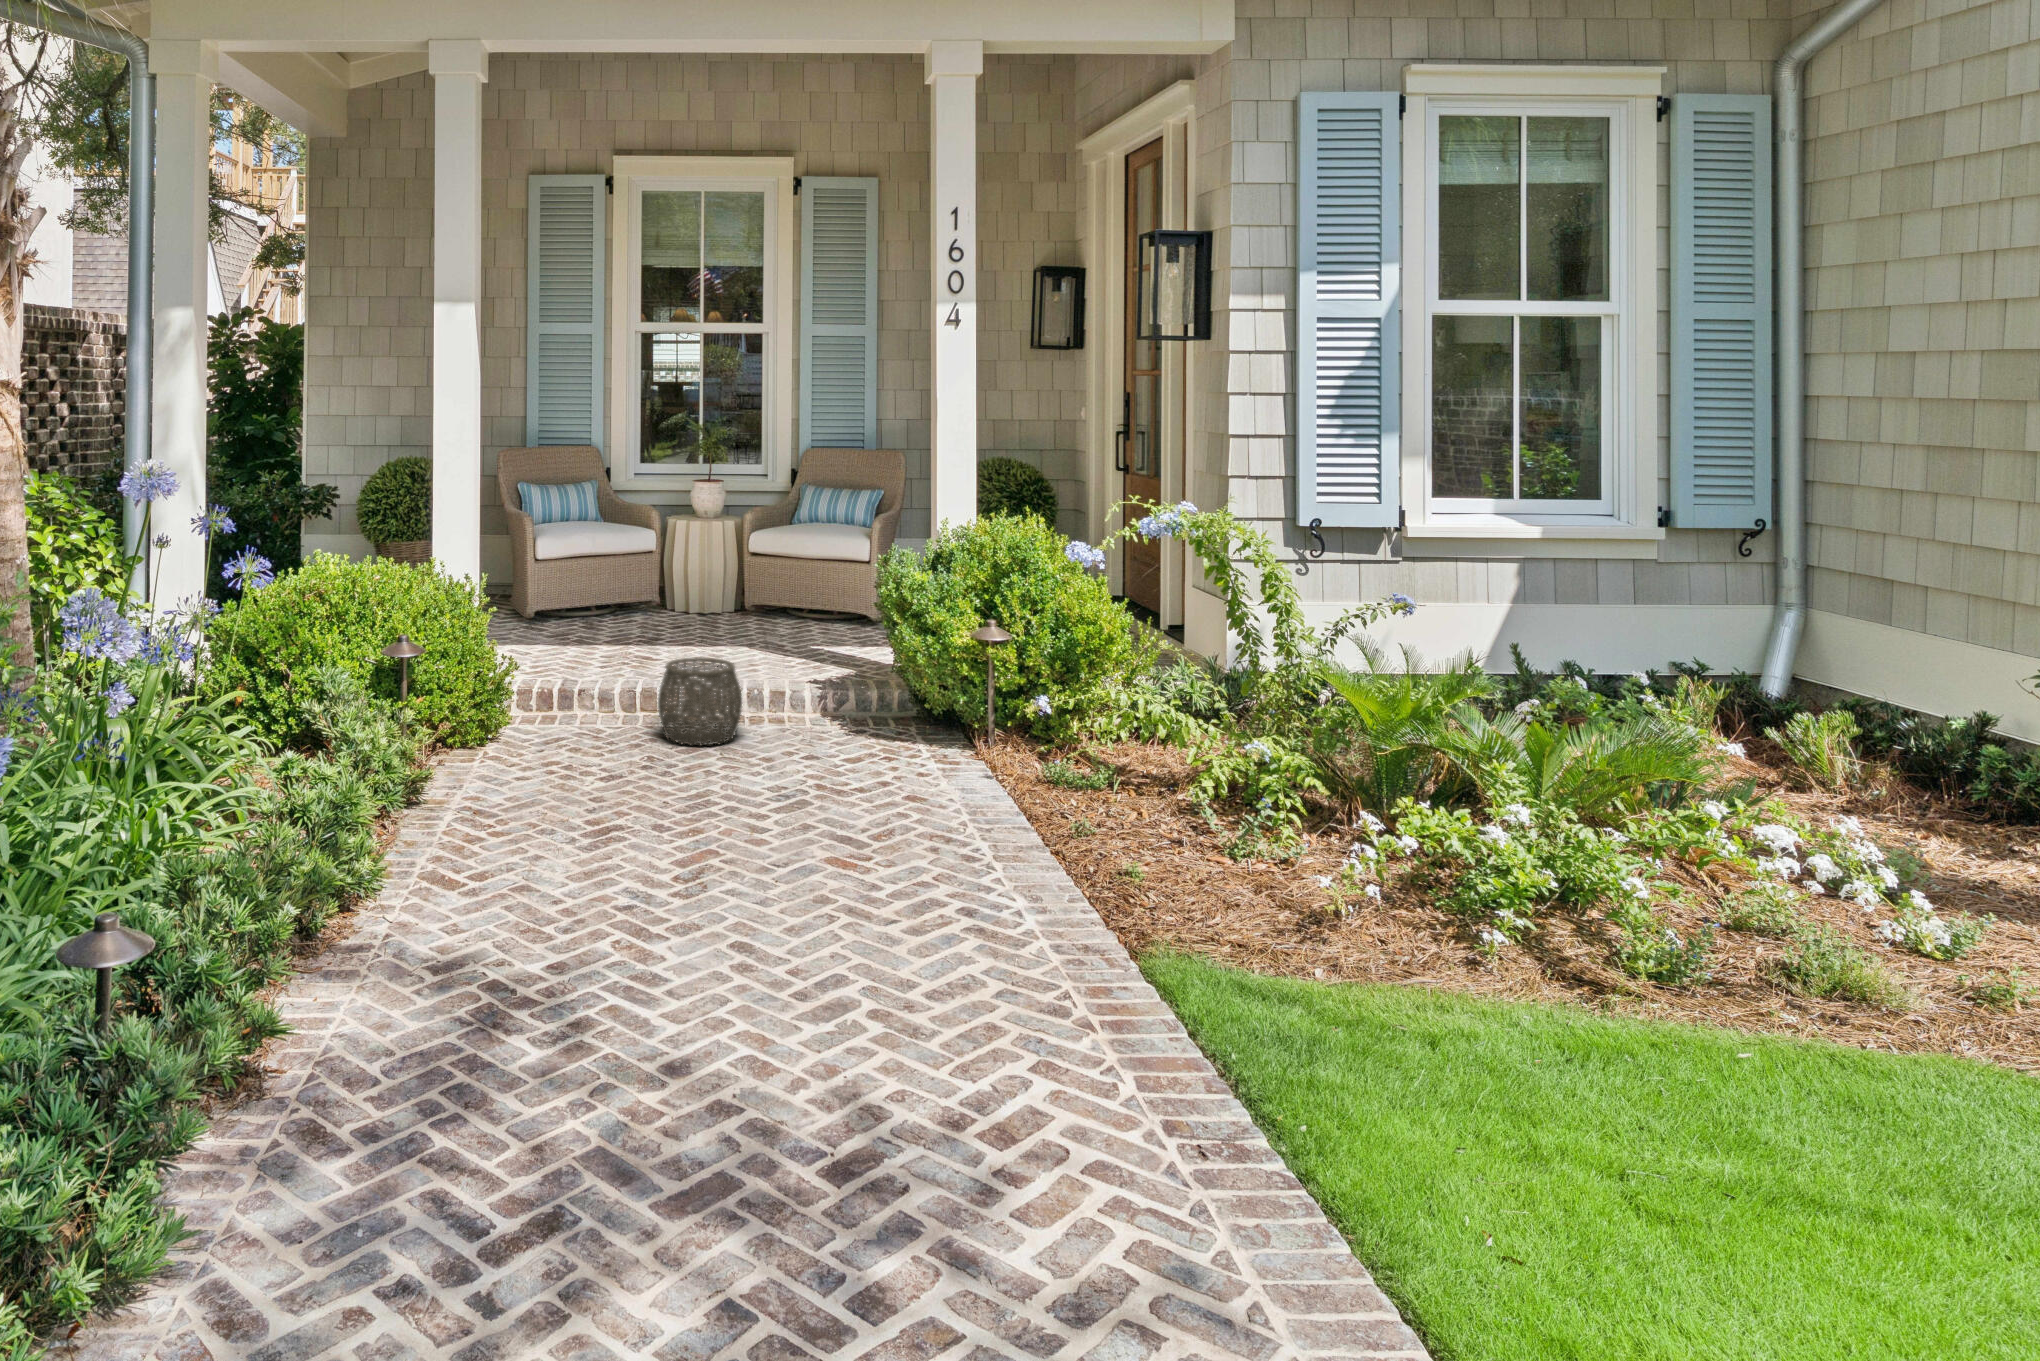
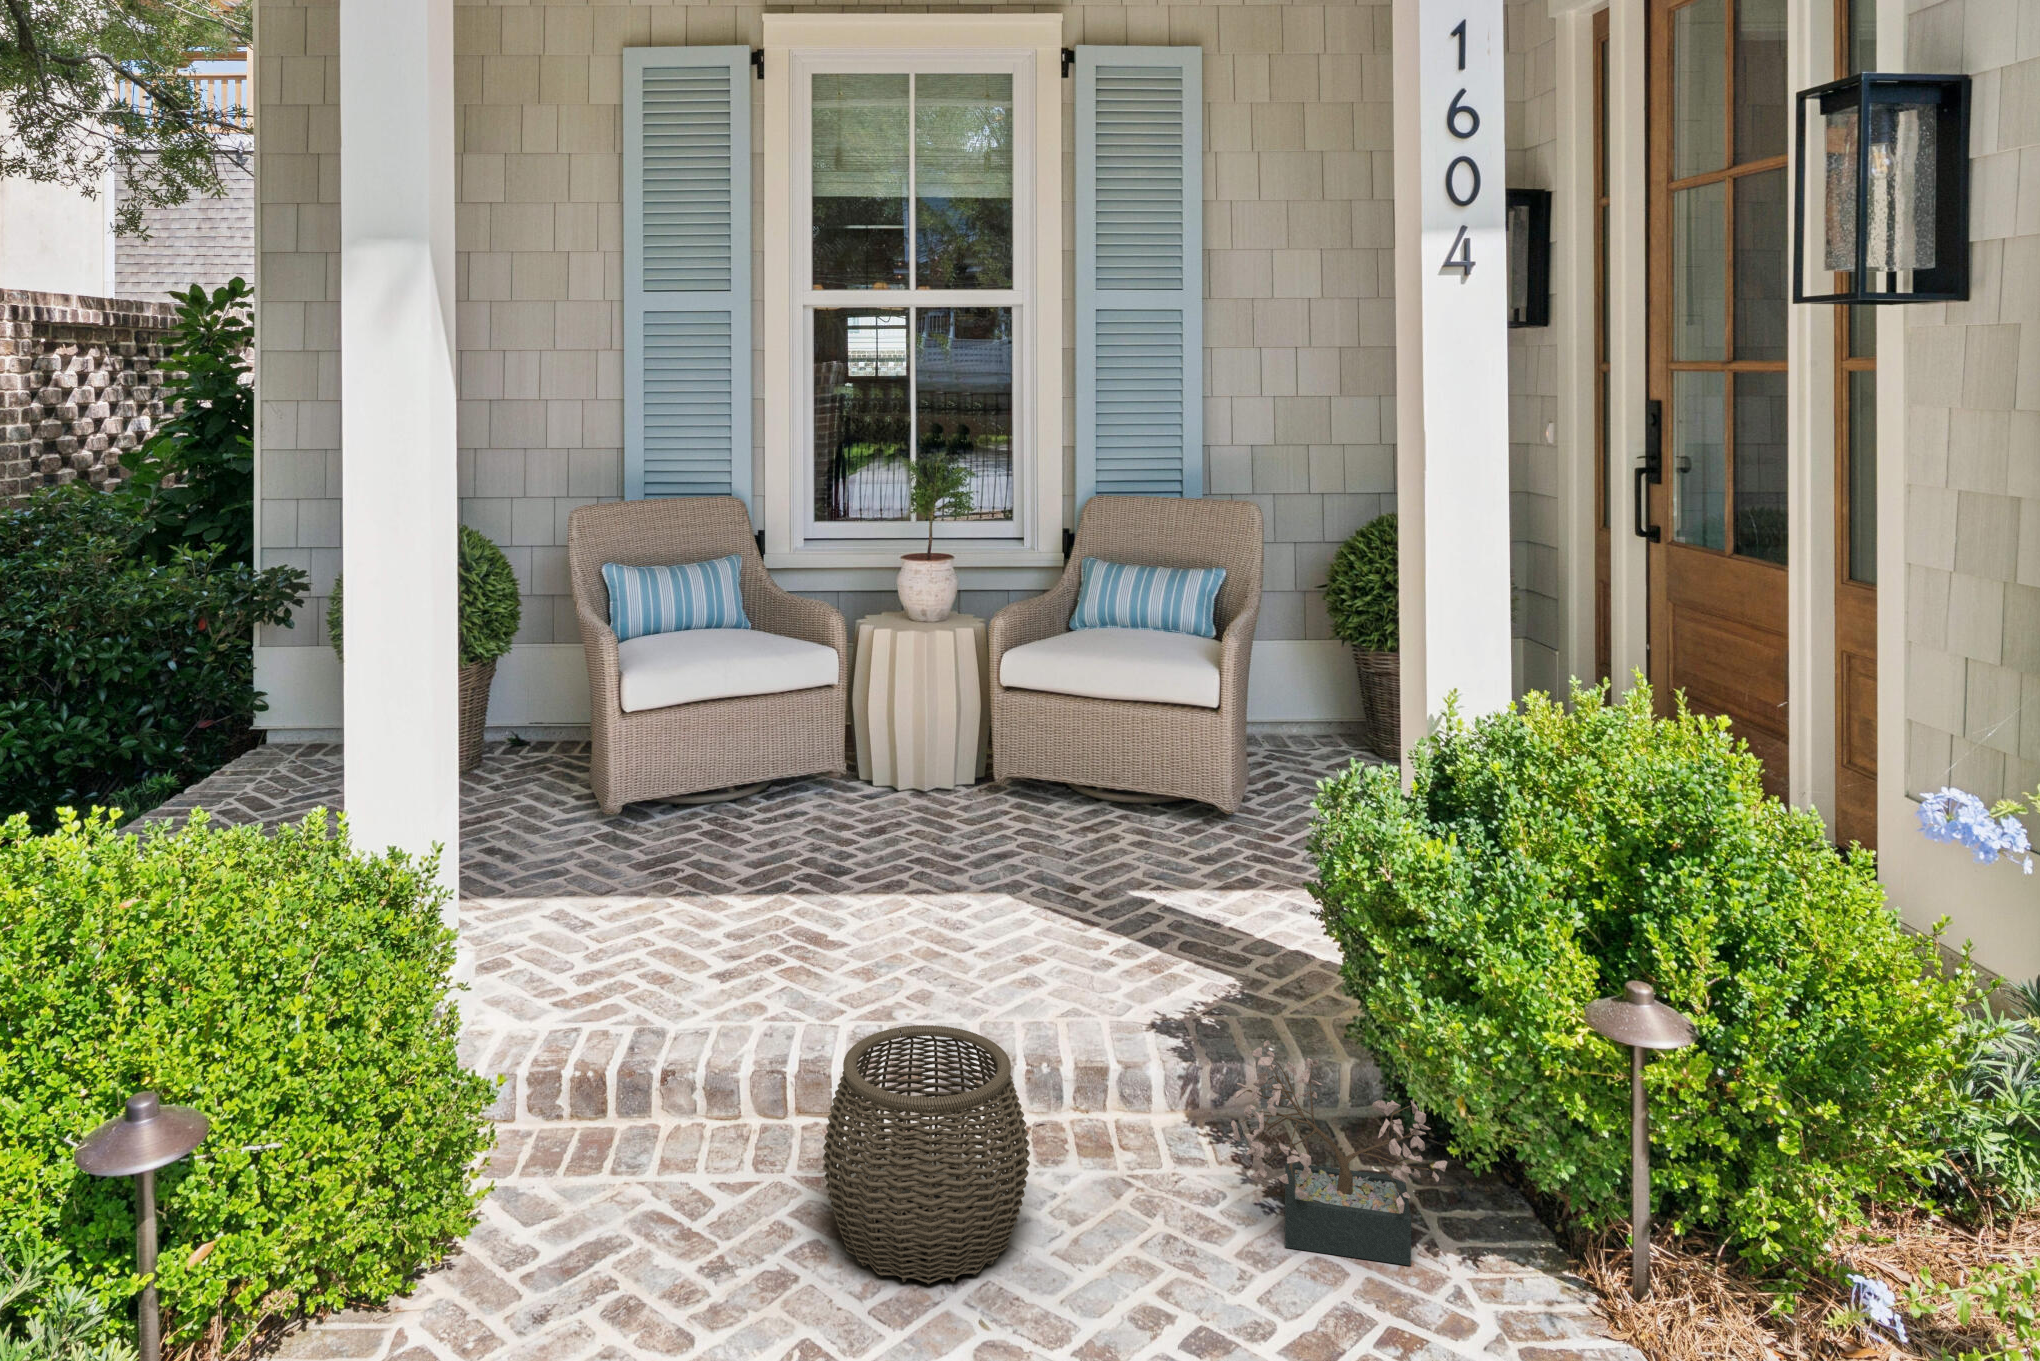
decorative plant: none [830,664,917,745] -> present [1231,1040,1447,1266]

